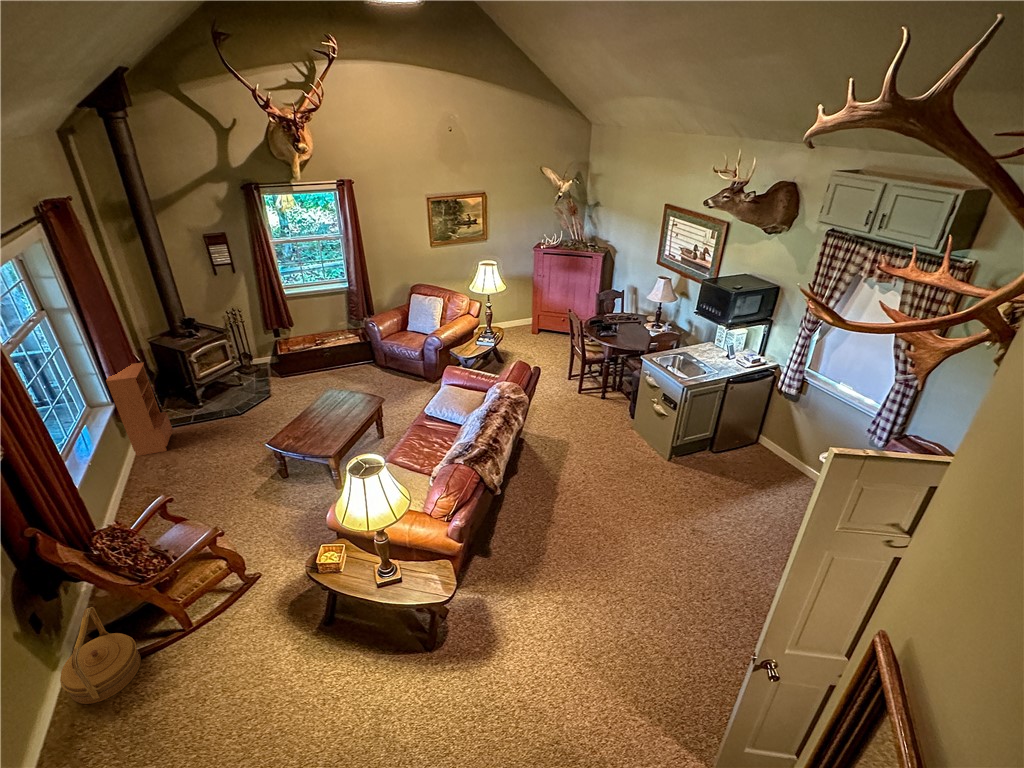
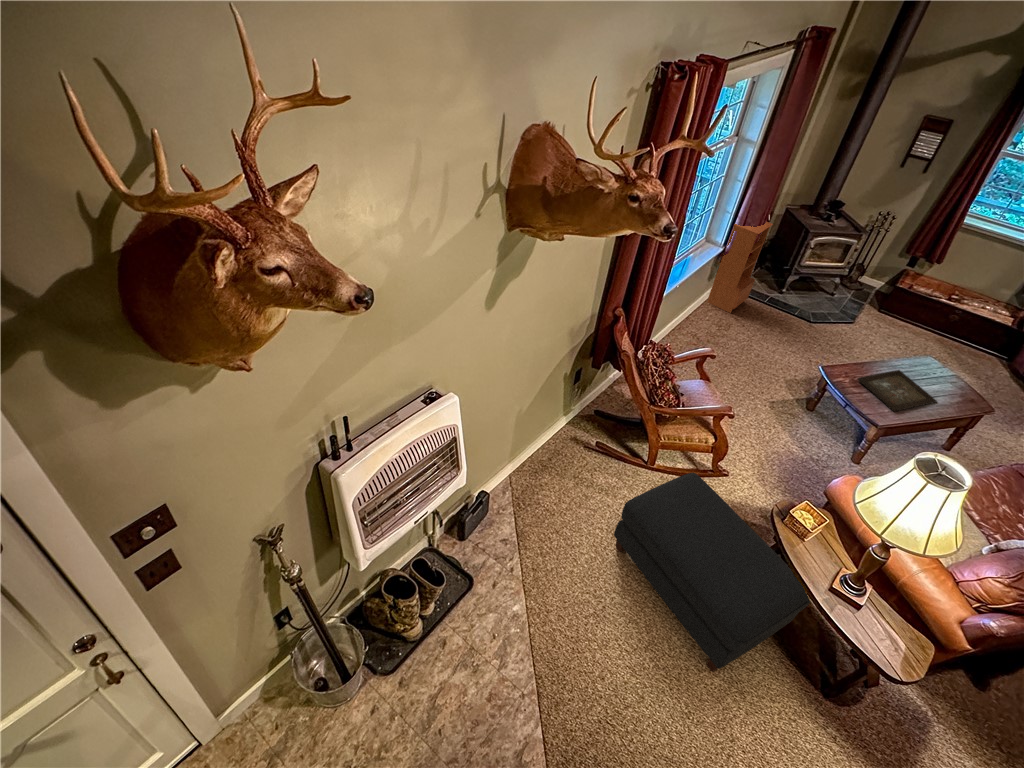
tray: none [297,411,353,440] -> present [858,370,937,411]
ottoman: none [185,598,378,726] -> present [614,473,810,672]
woven basket: present [60,607,141,704] -> none [562,391,616,464]

